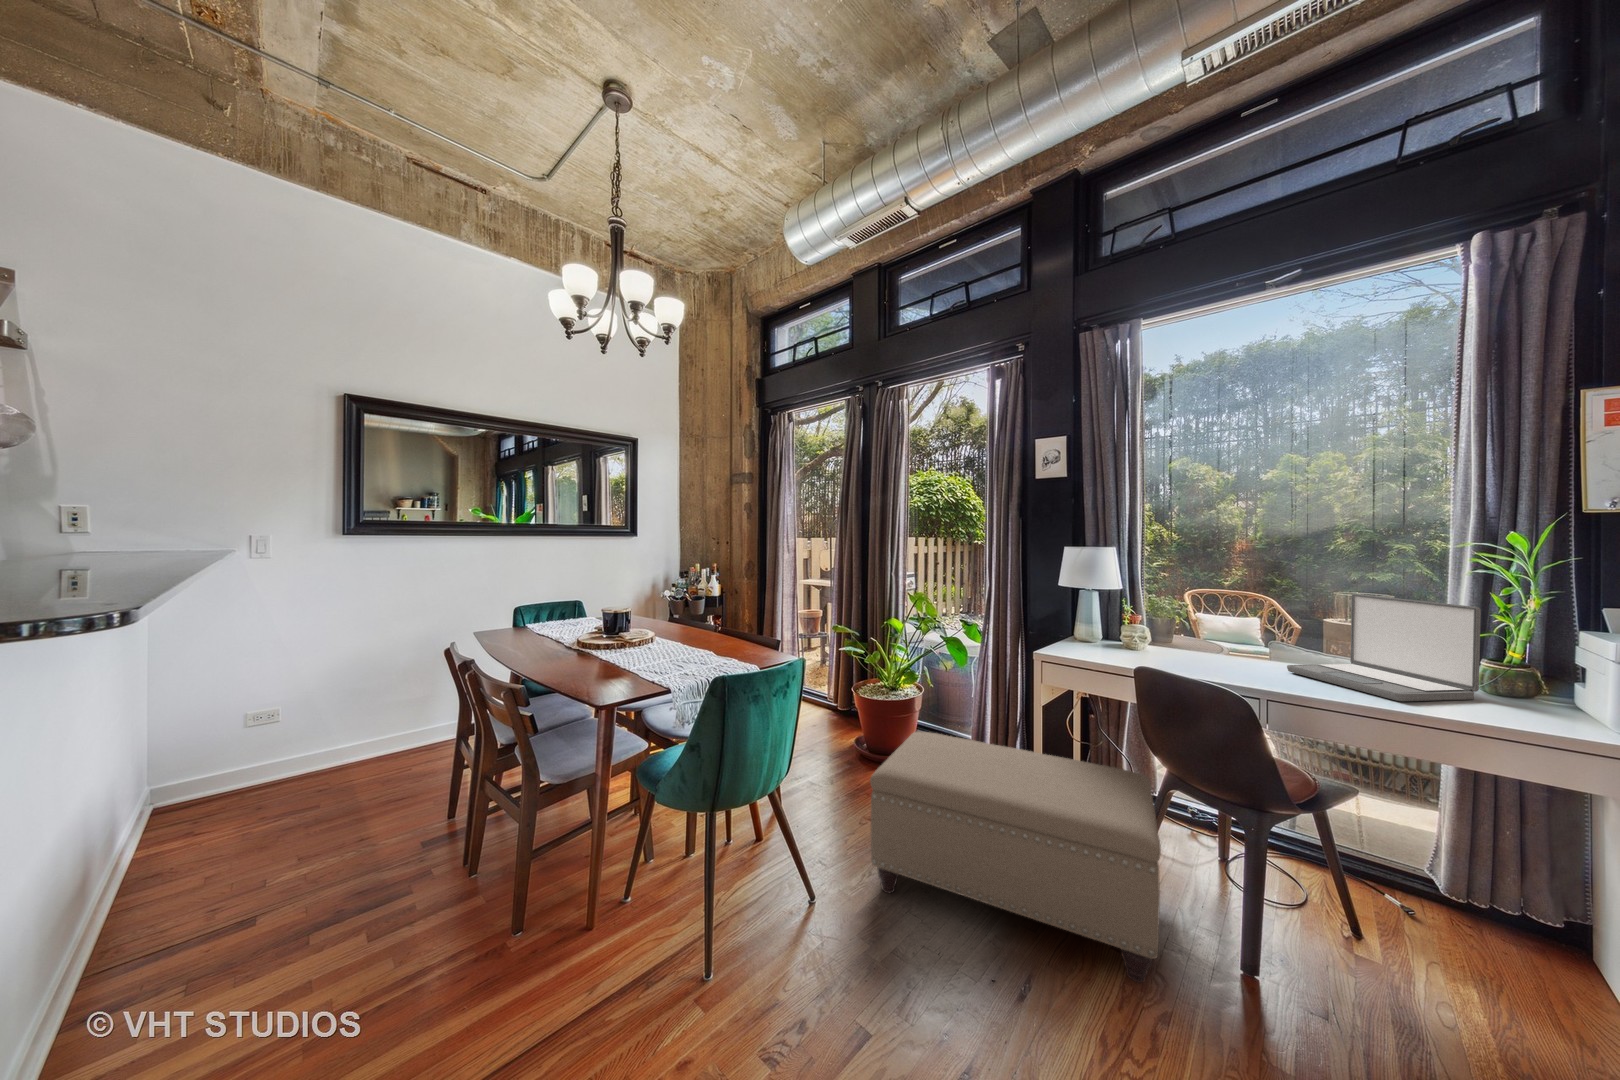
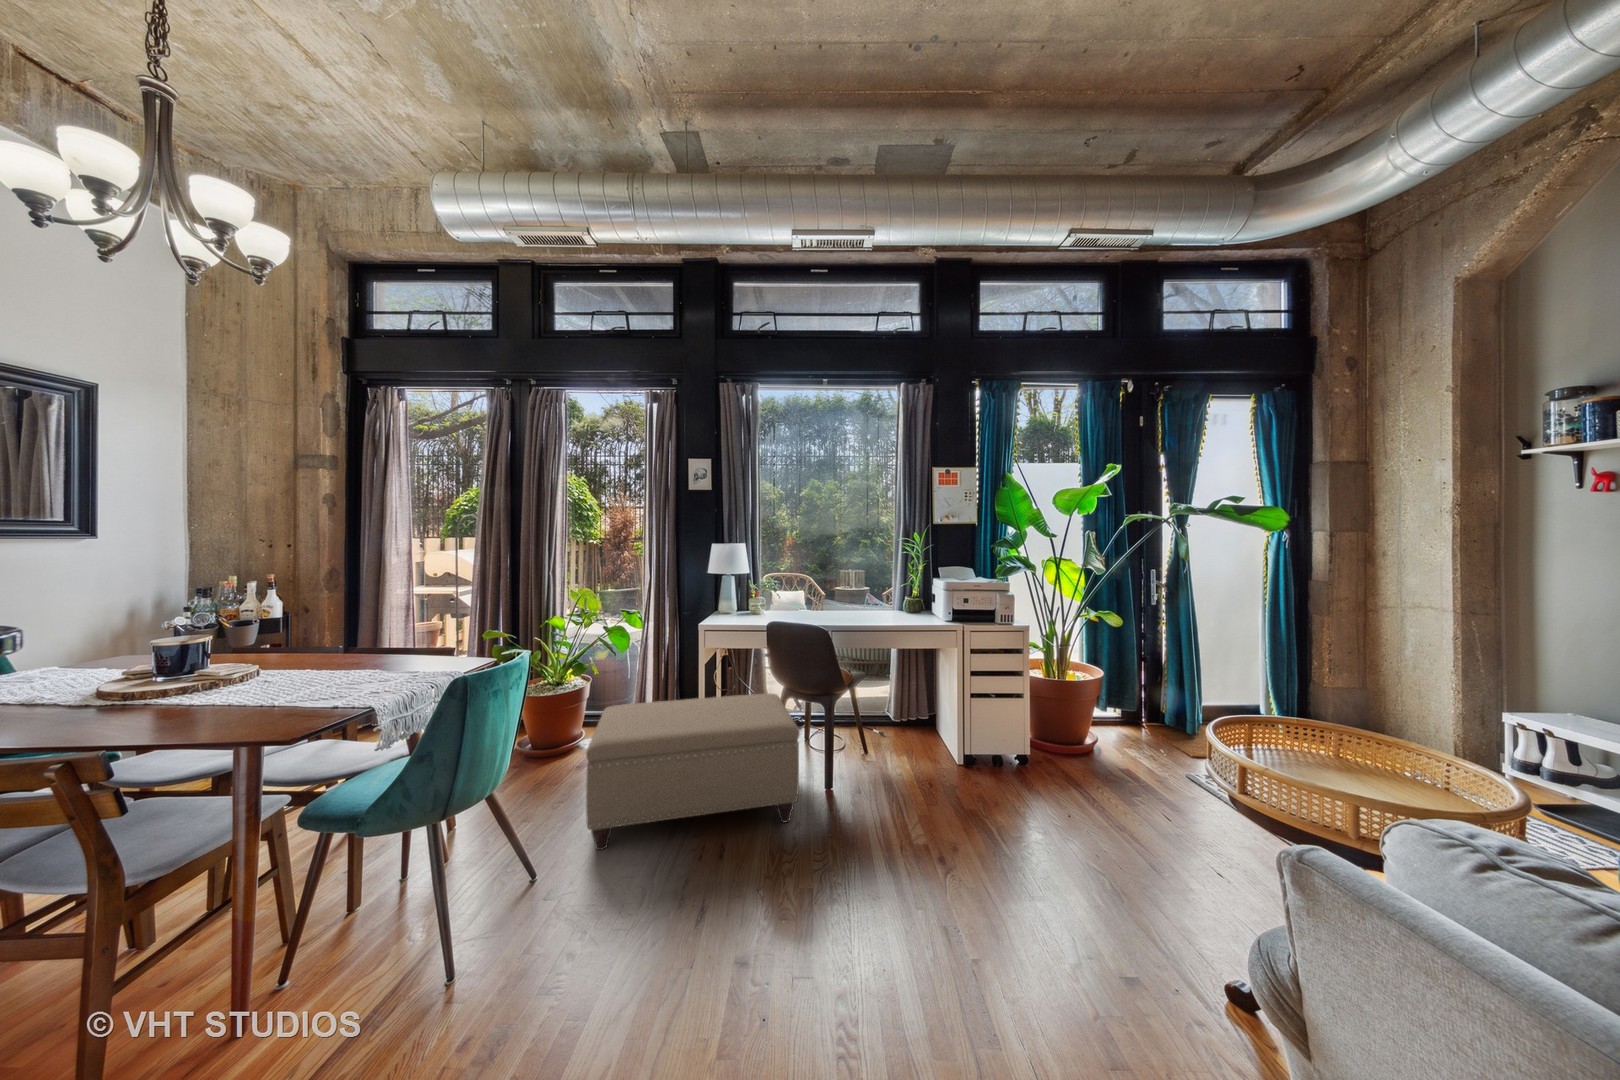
laptop: present [1287,594,1481,701] -> none [837,568,909,622]

